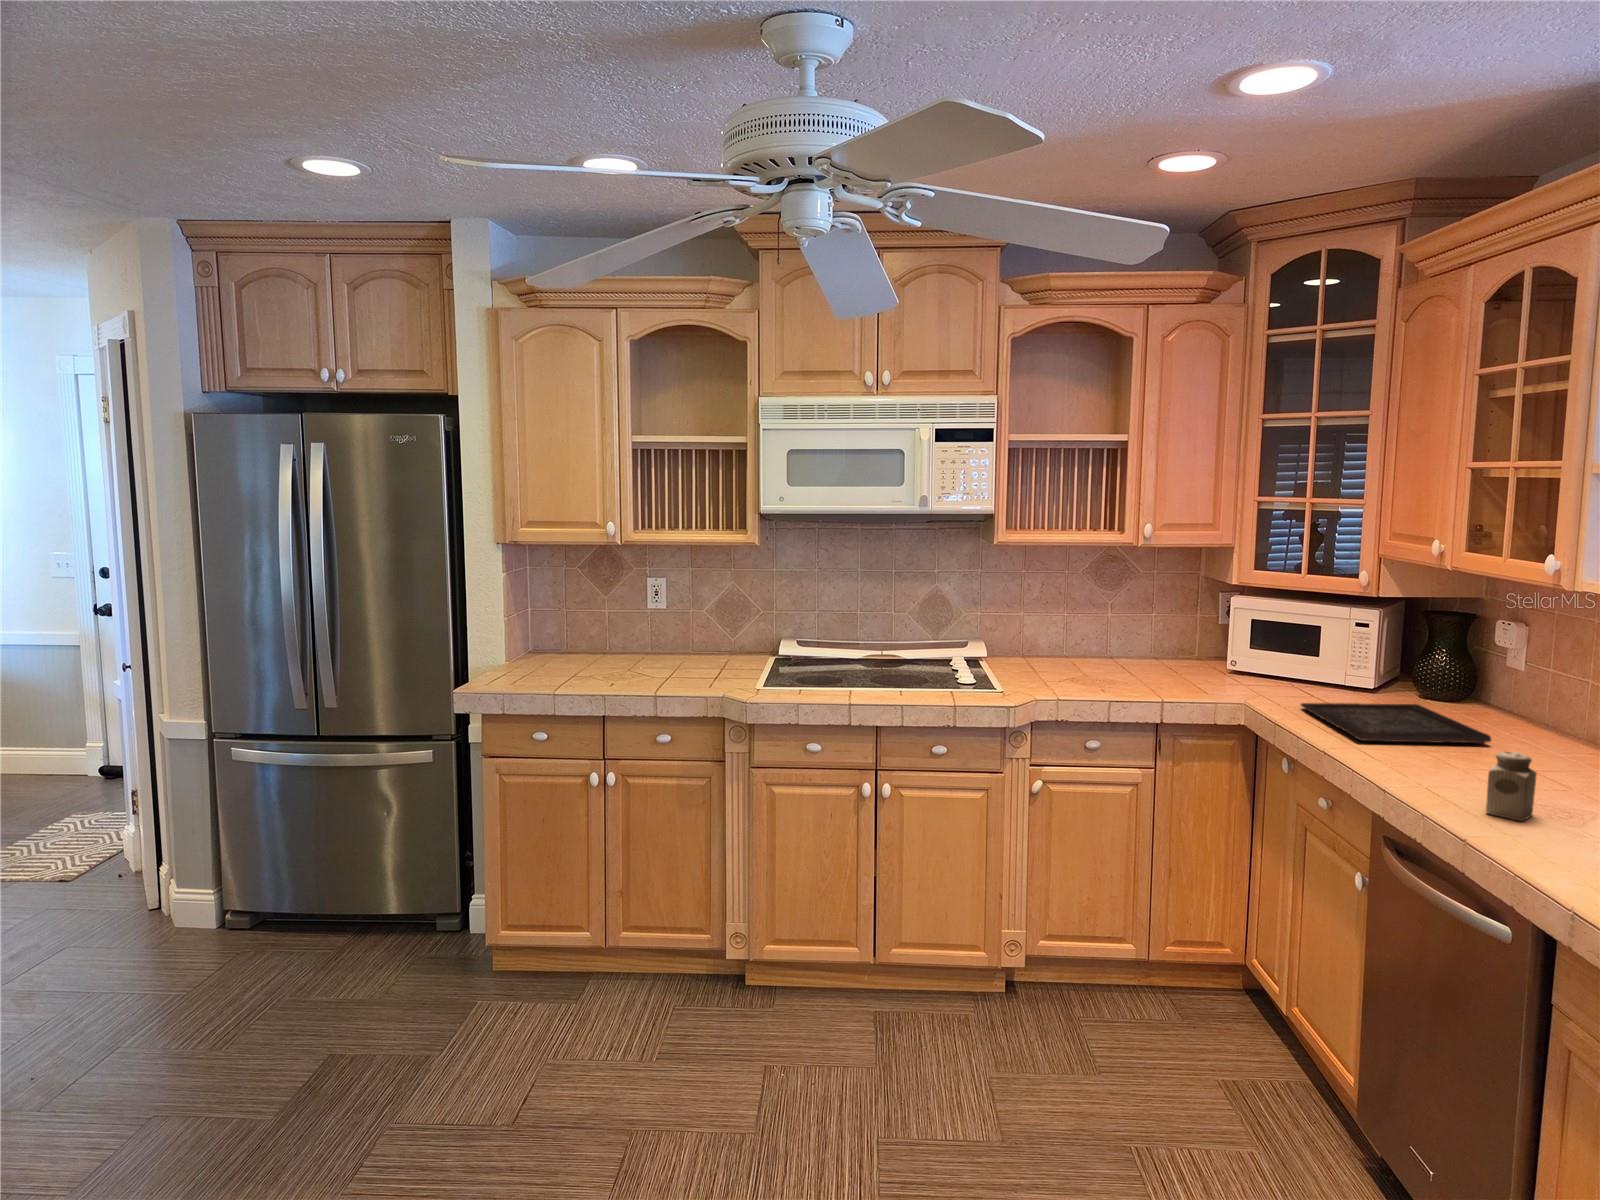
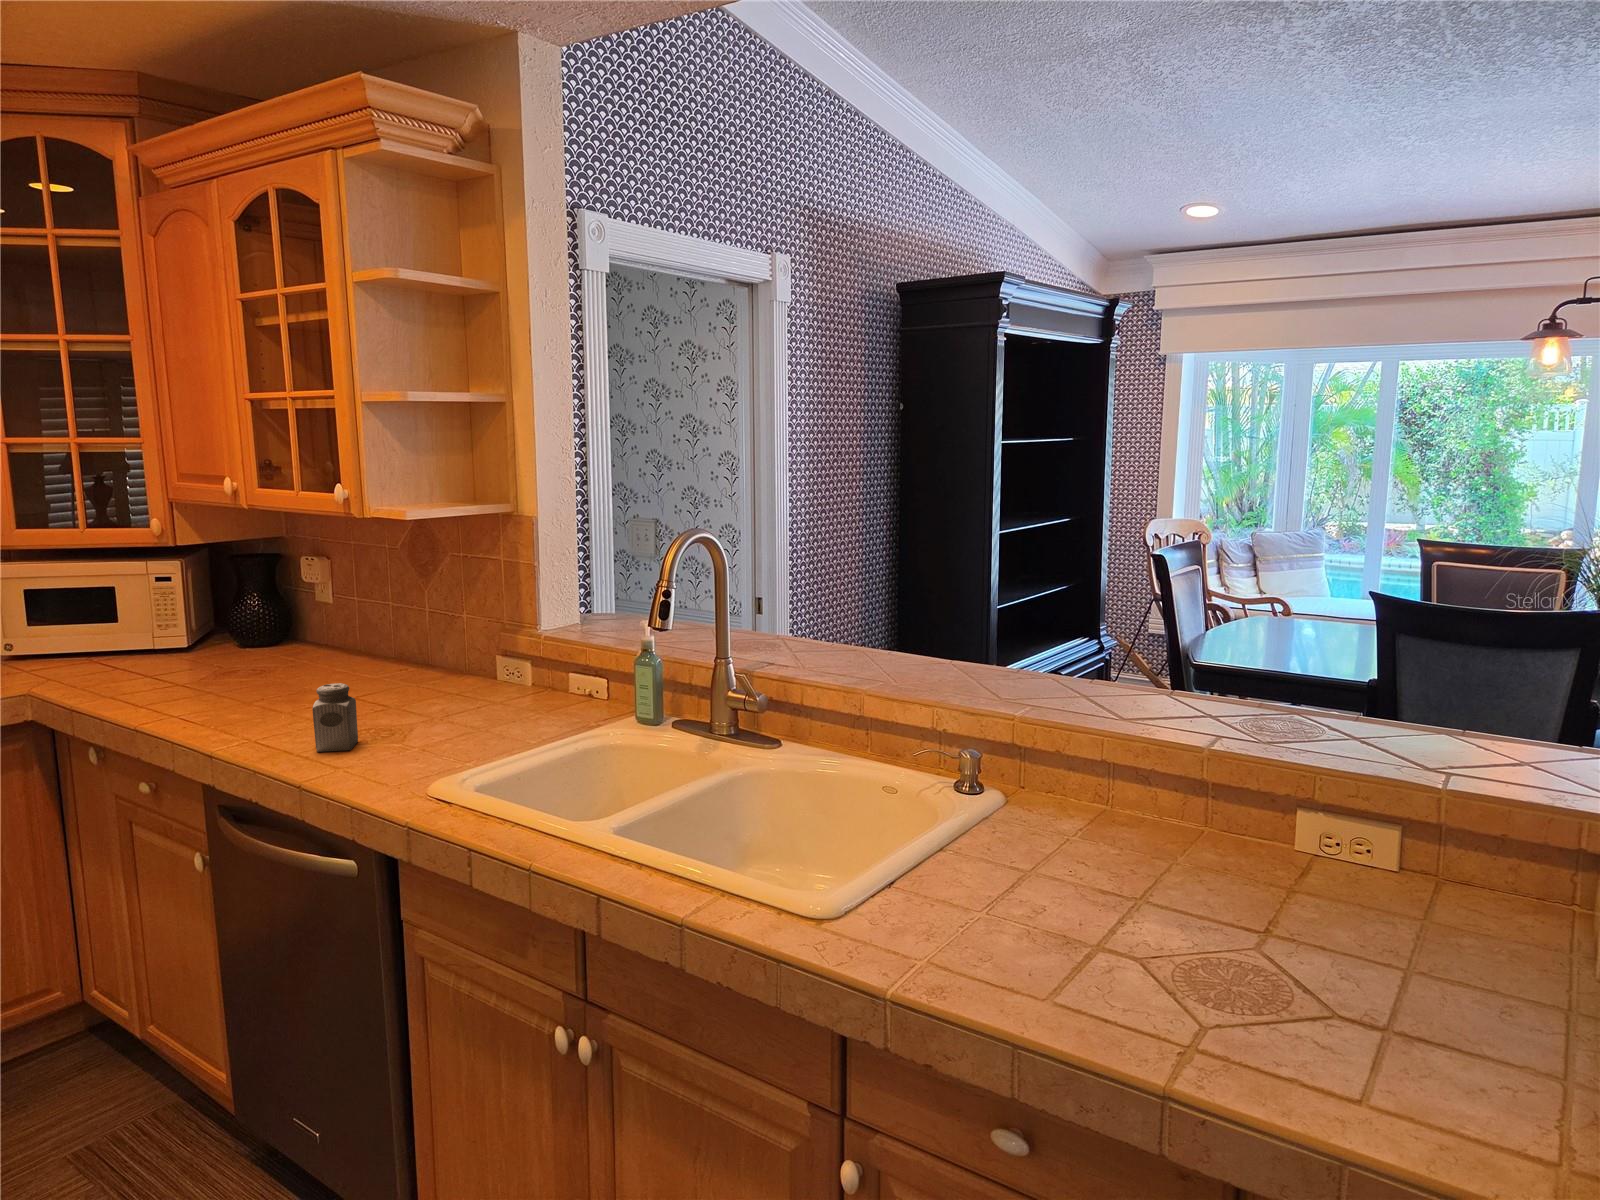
tray: present [1301,703,1491,743] -> none [102,655,312,707]

